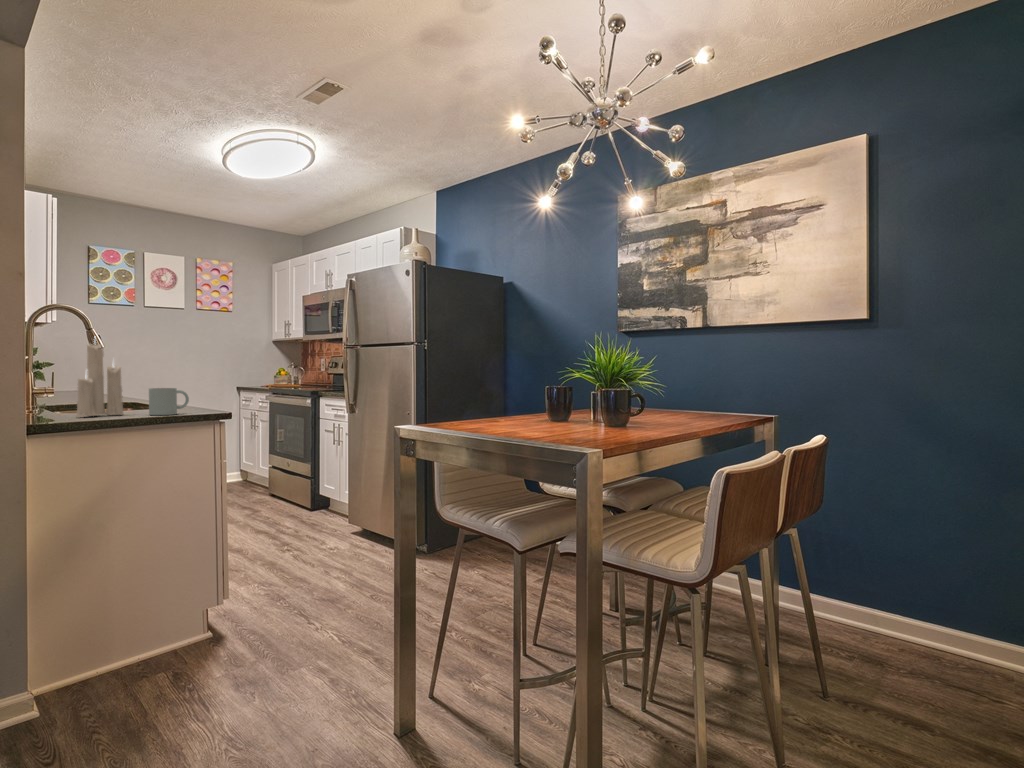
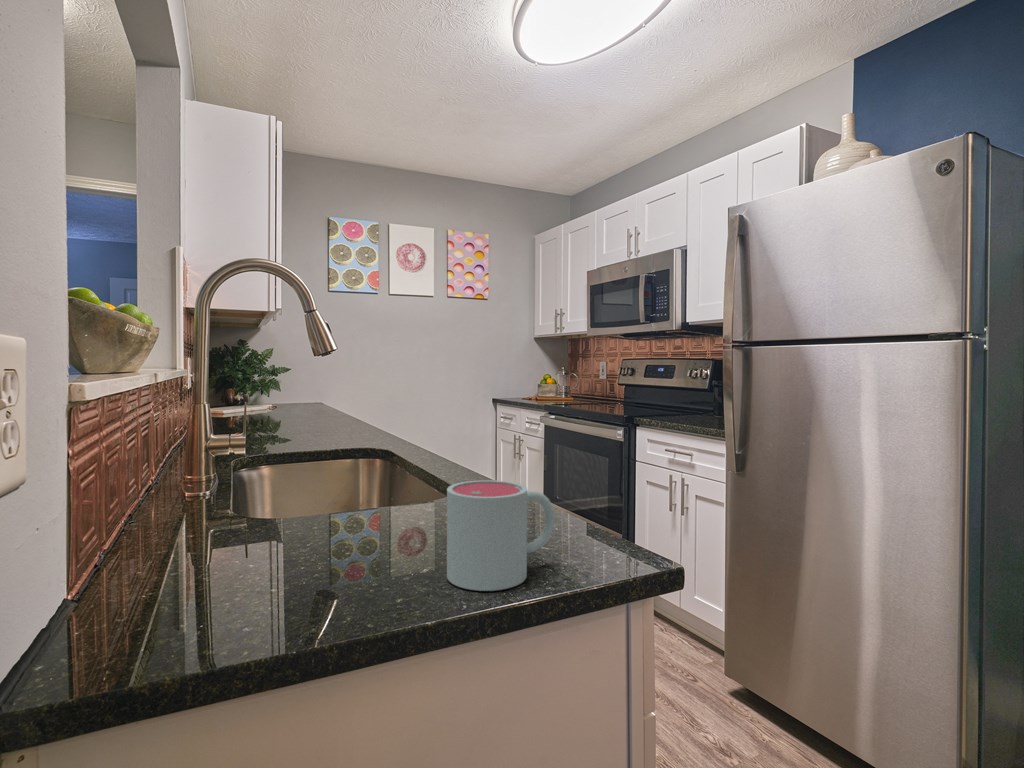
candle: present [76,344,123,417] -> none [234,294,375,597]

